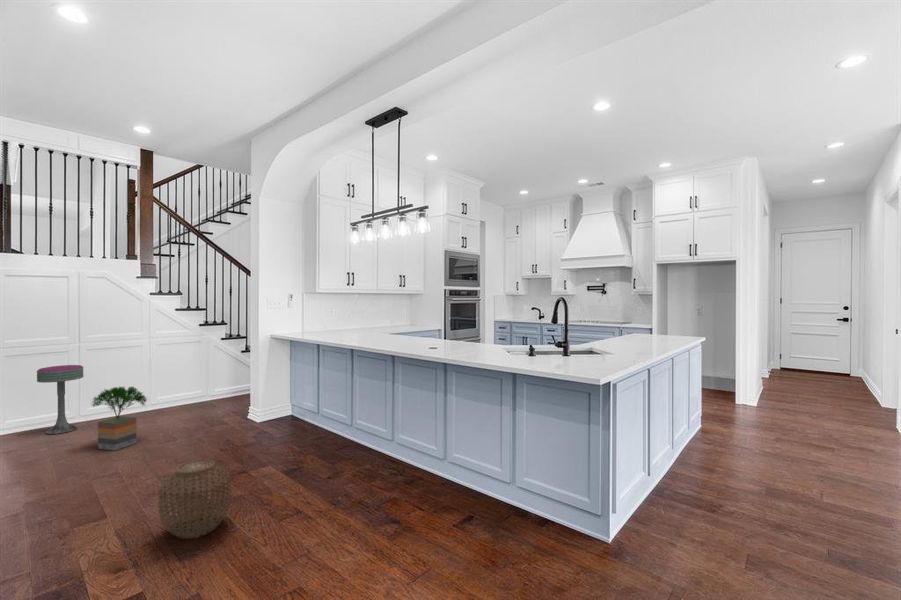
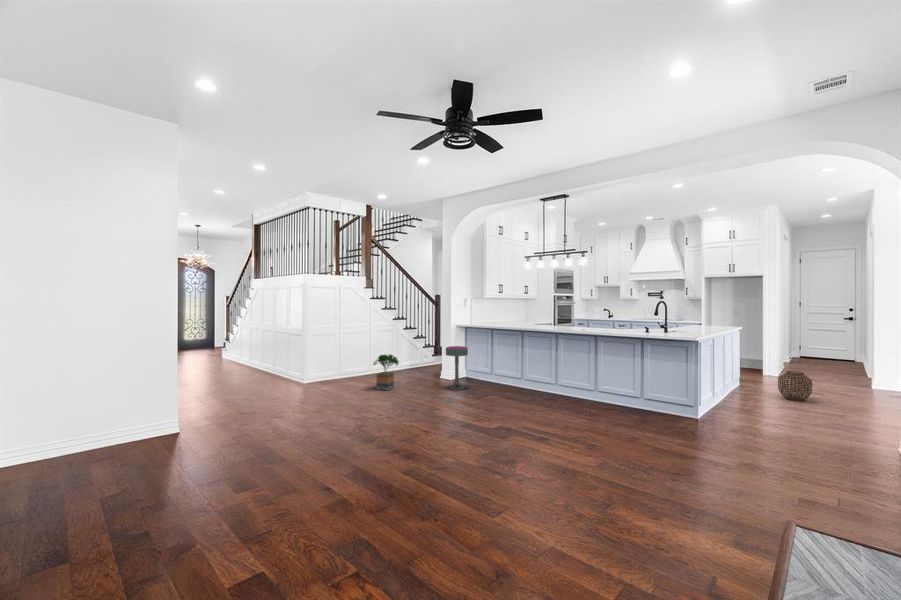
bar stool: present [37,365,84,434] -> present [446,346,468,390]
woven basket: present [158,459,231,538] -> present [778,371,812,401]

